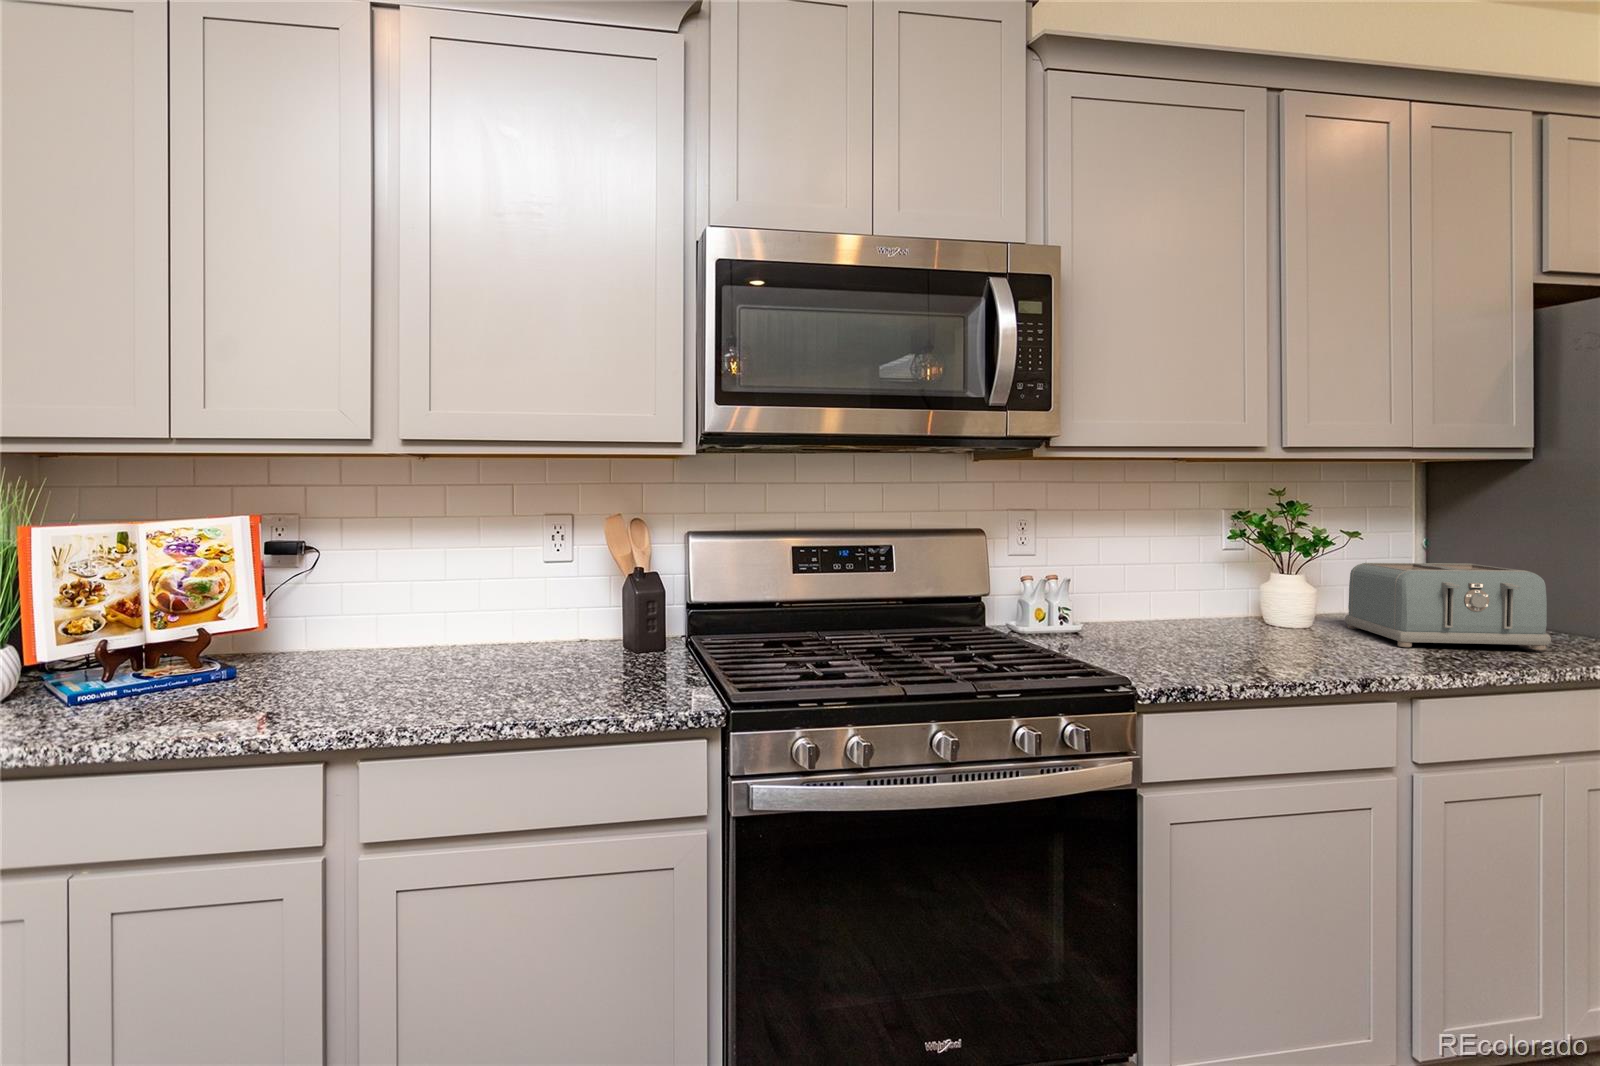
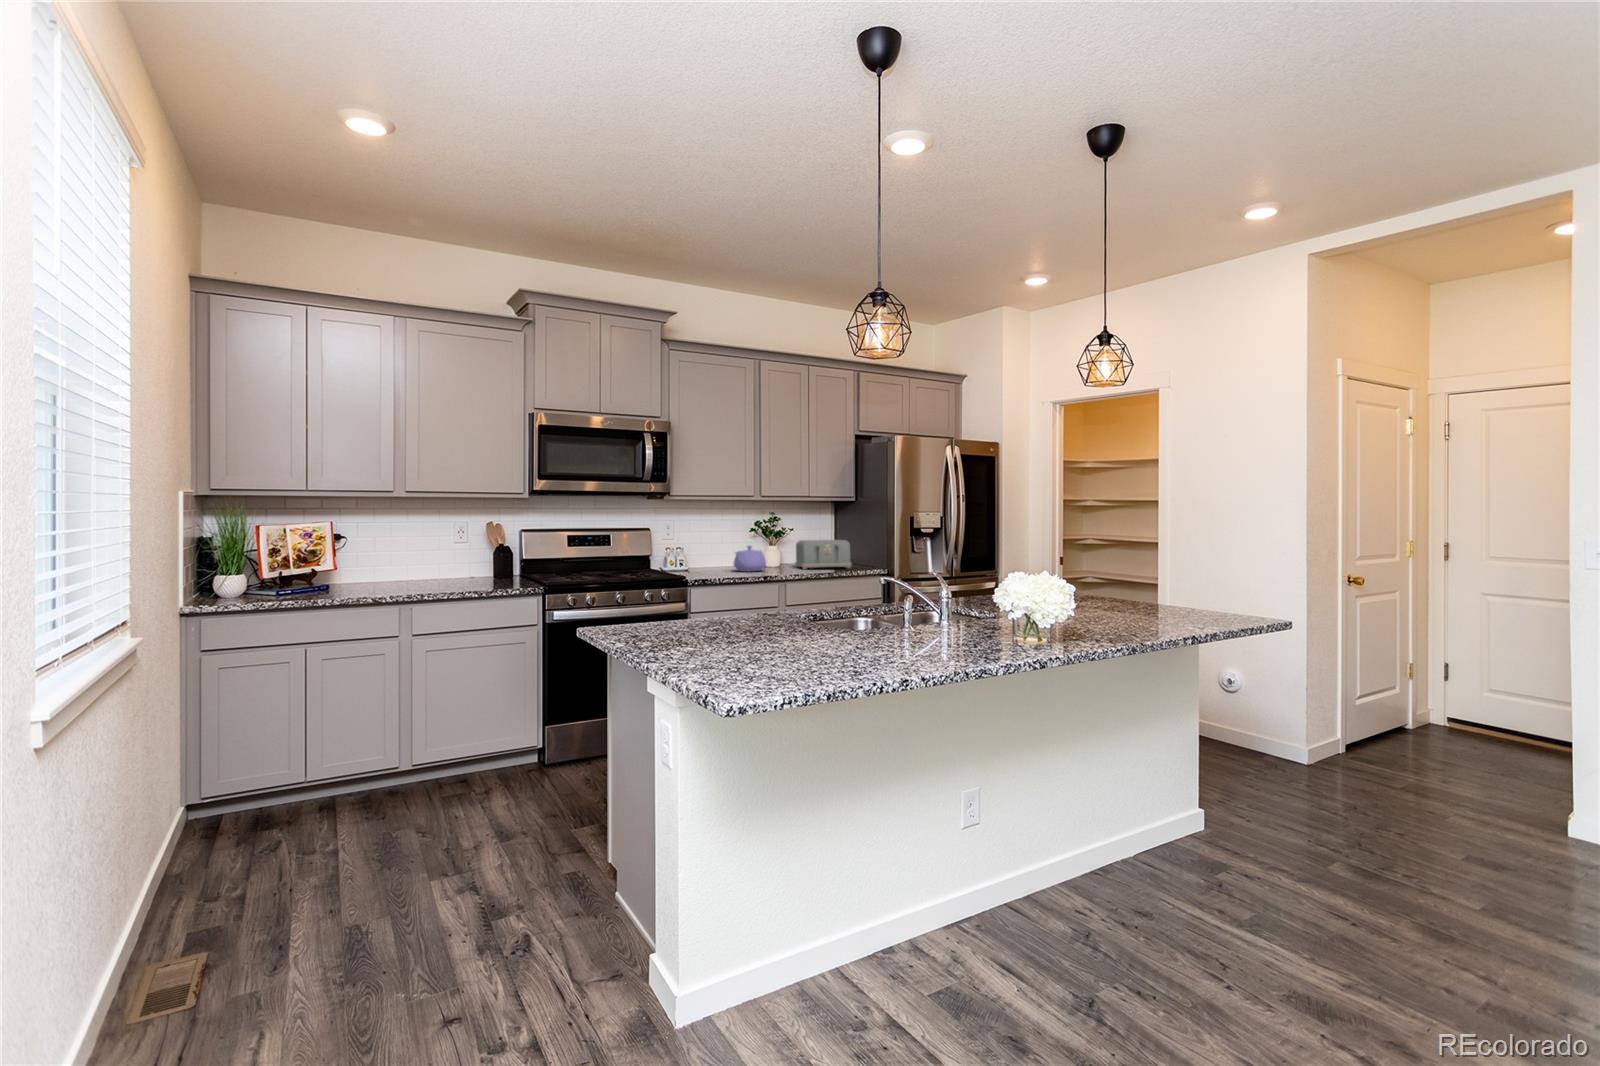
teapot: none [1211,582,1307,653] -> present [734,546,766,571]

